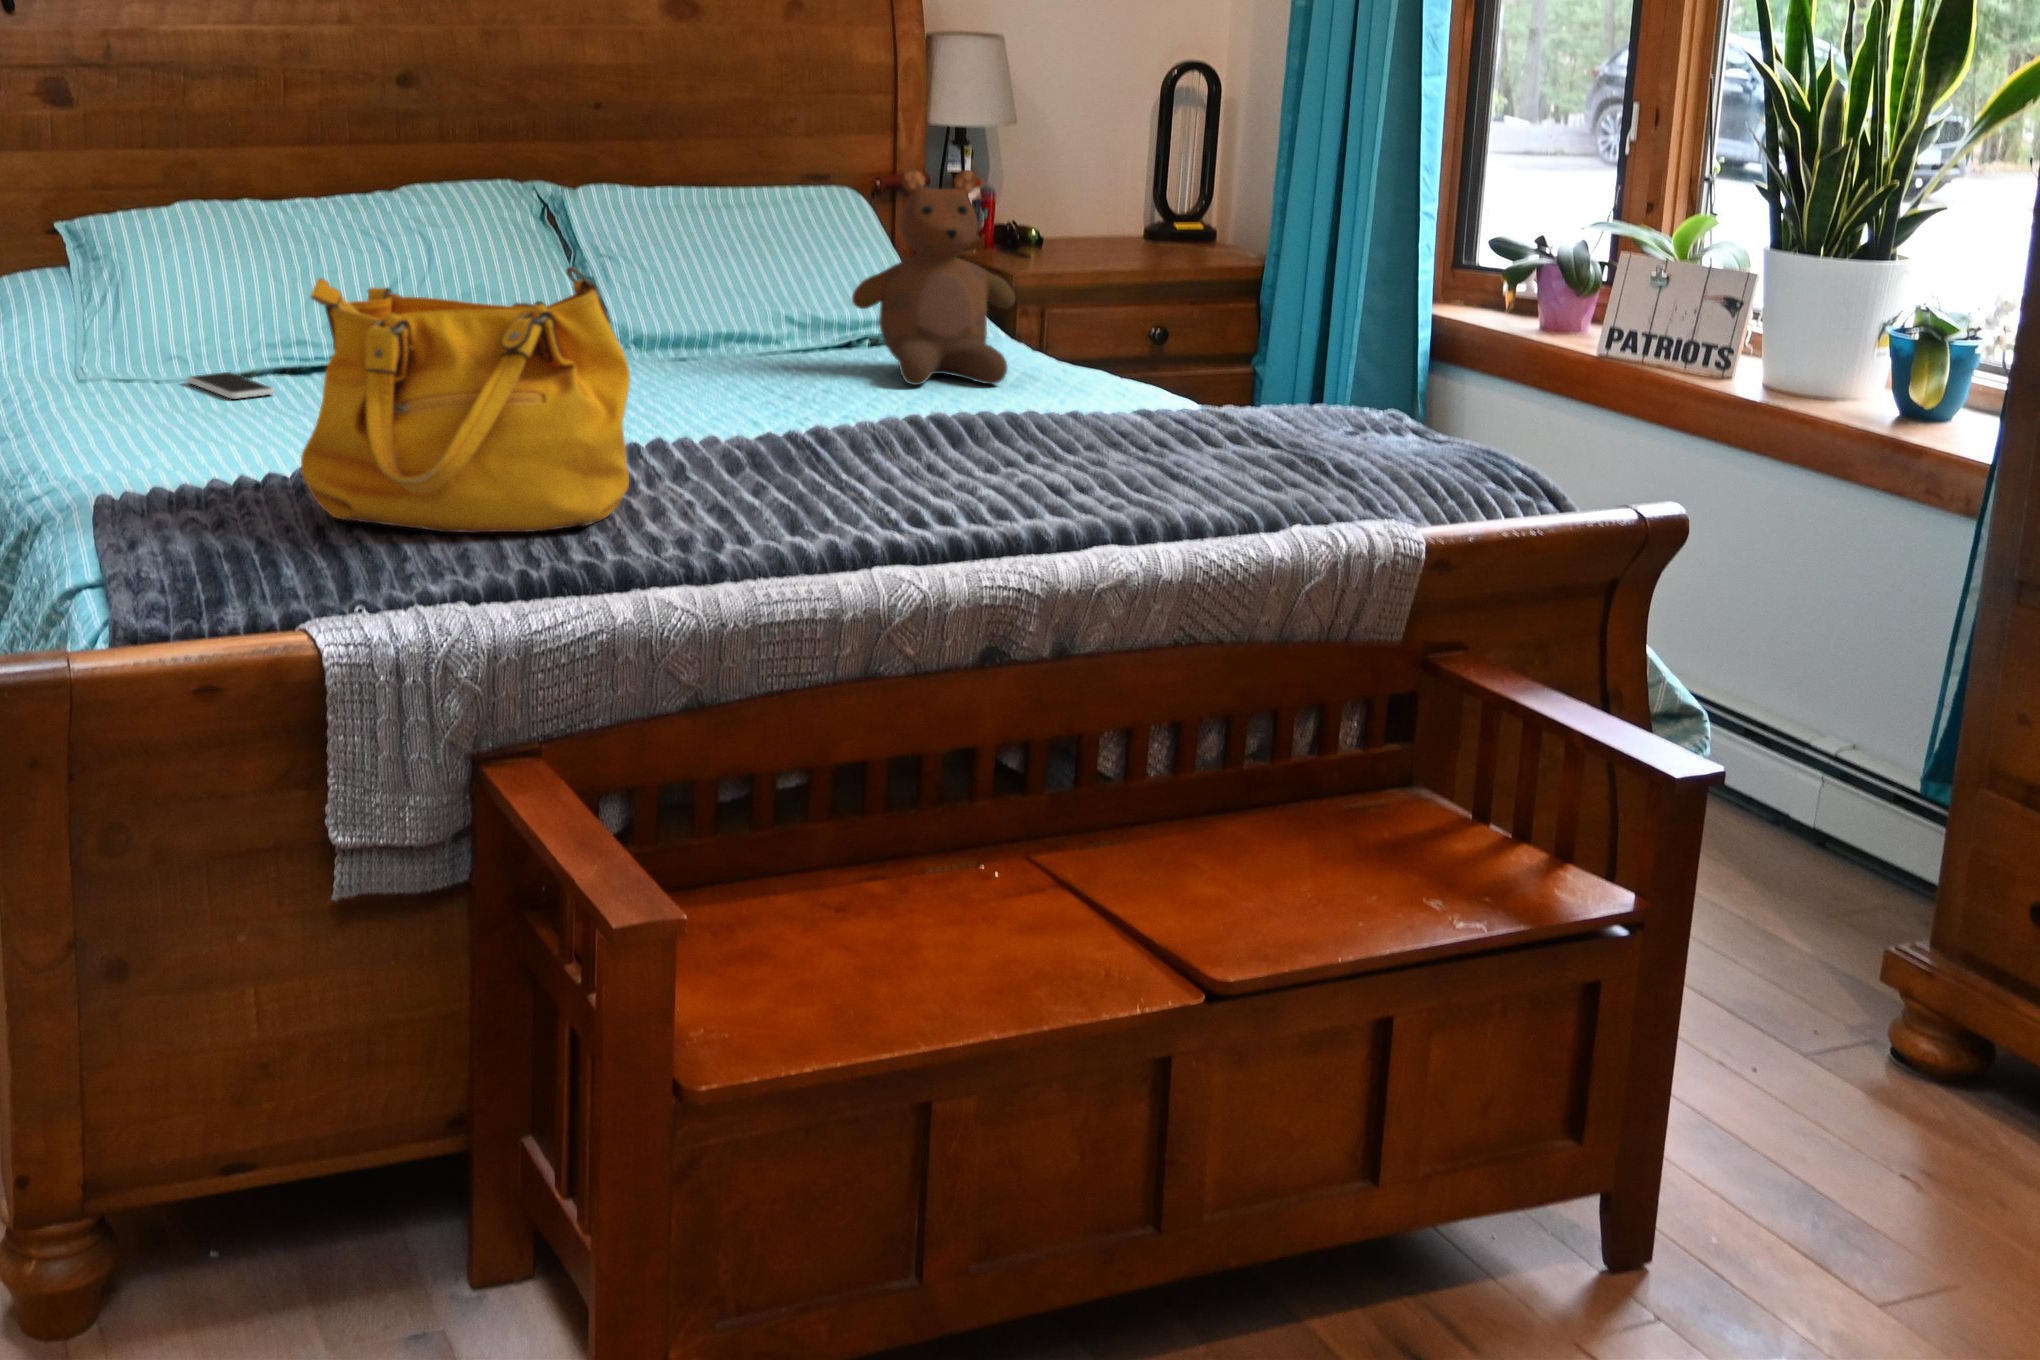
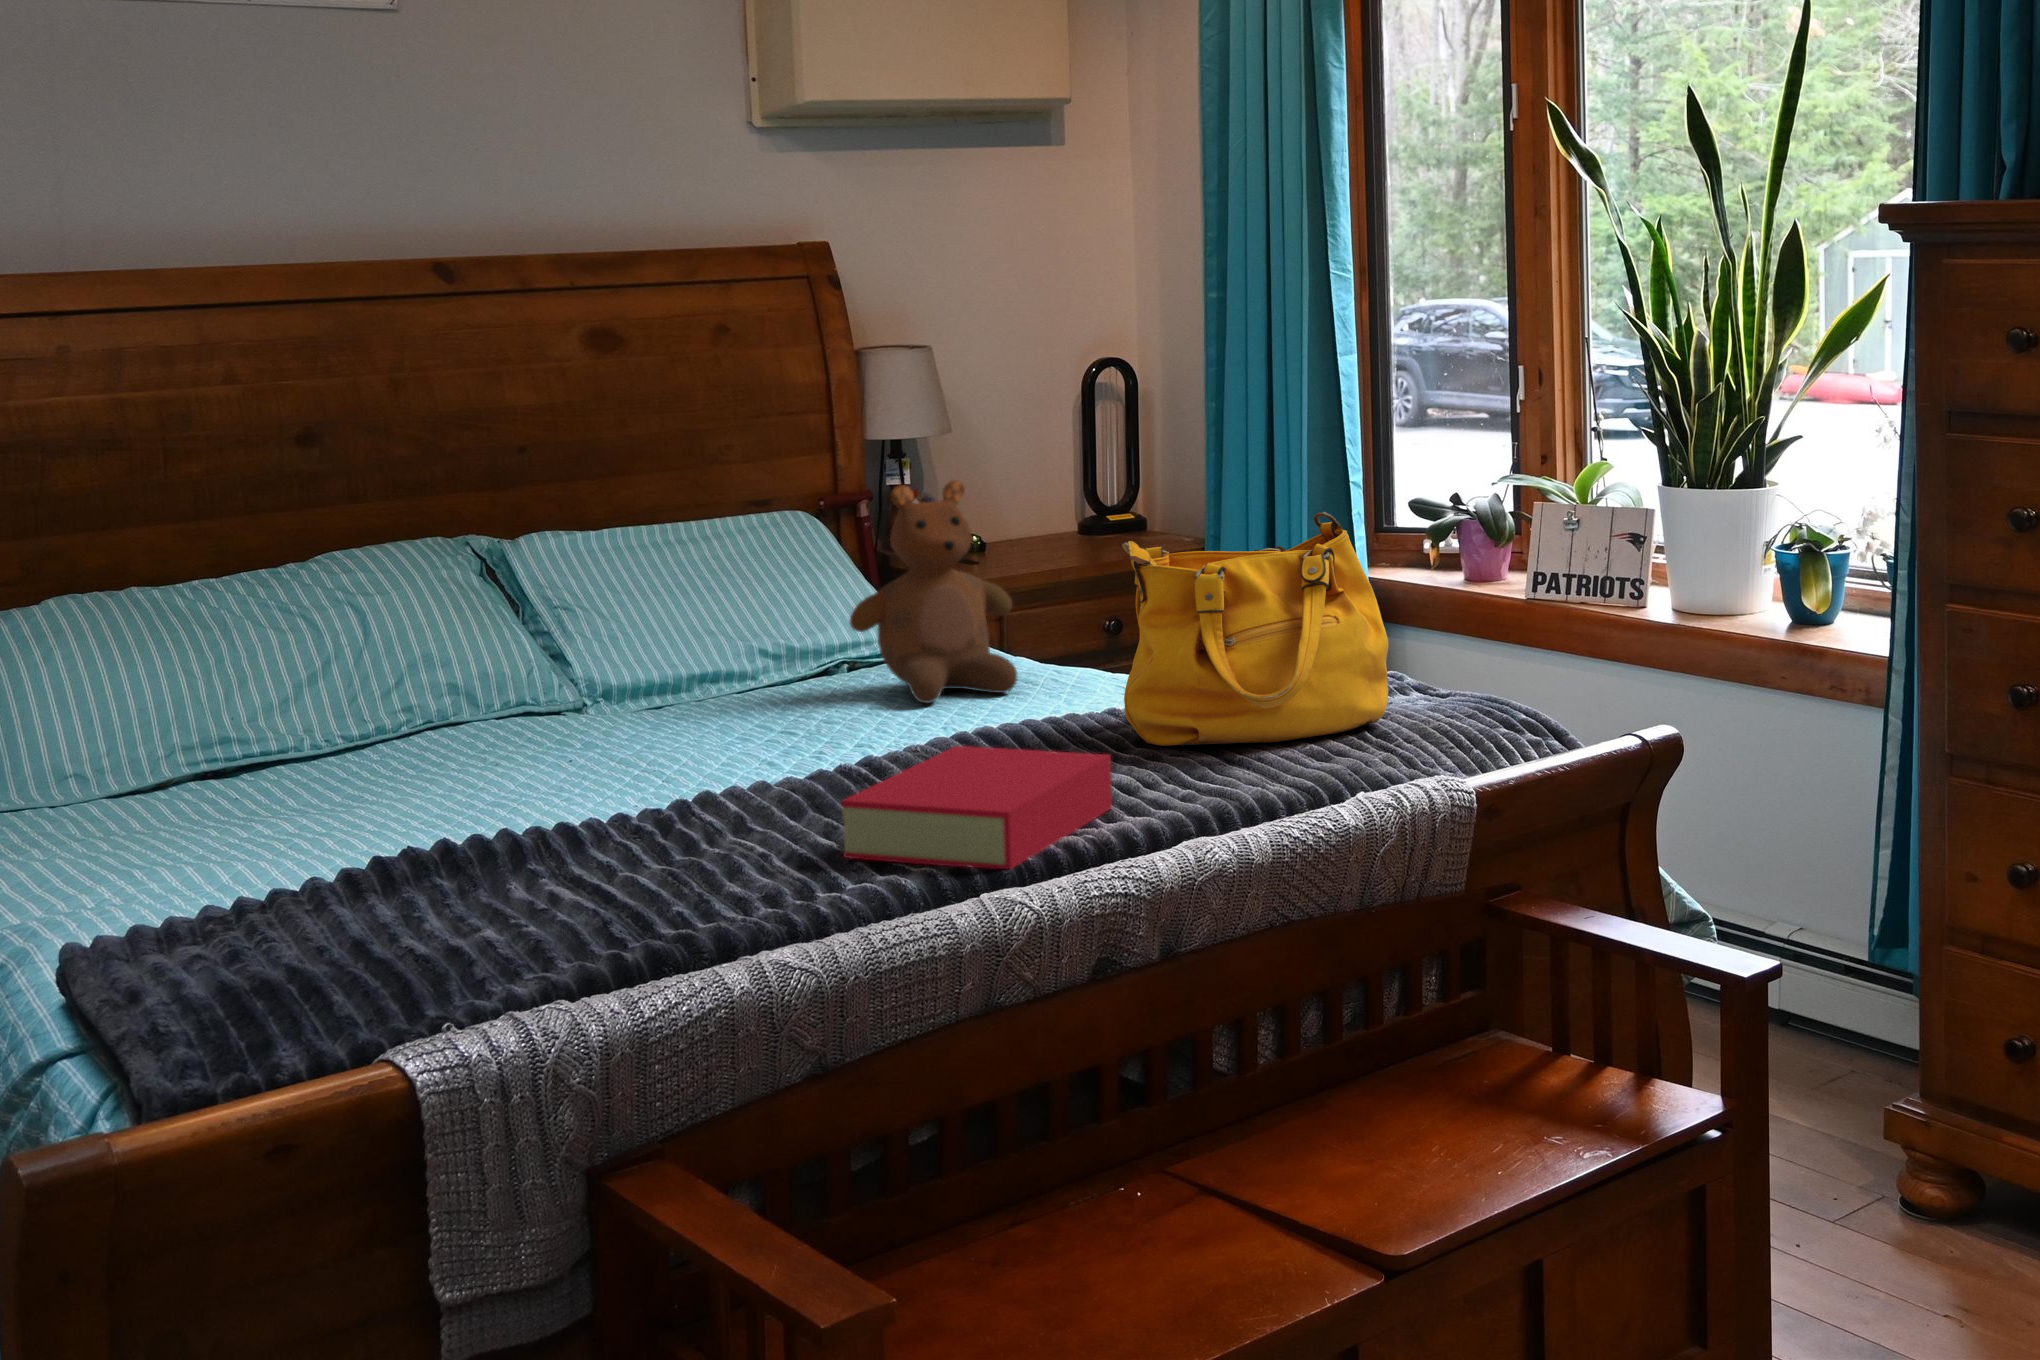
handbag: present [301,266,630,532] -> present [1122,512,1388,746]
smartphone: present [187,372,275,399] -> none [92,786,210,816]
book: none [761,426,1038,551] -> present [842,746,1112,869]

